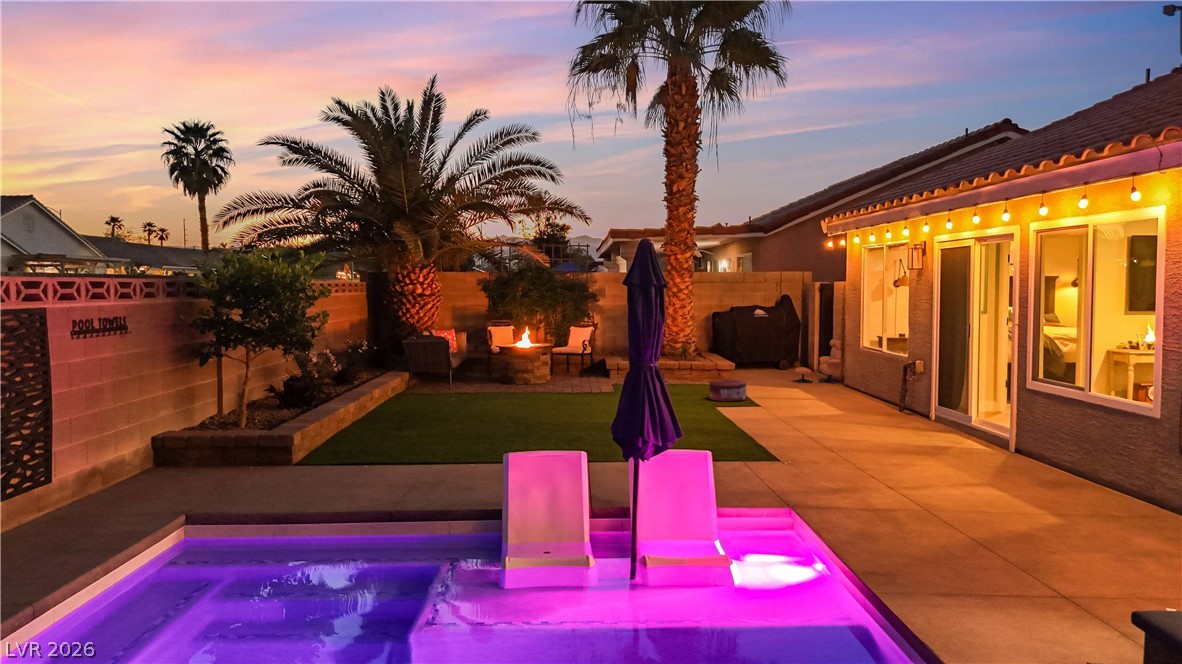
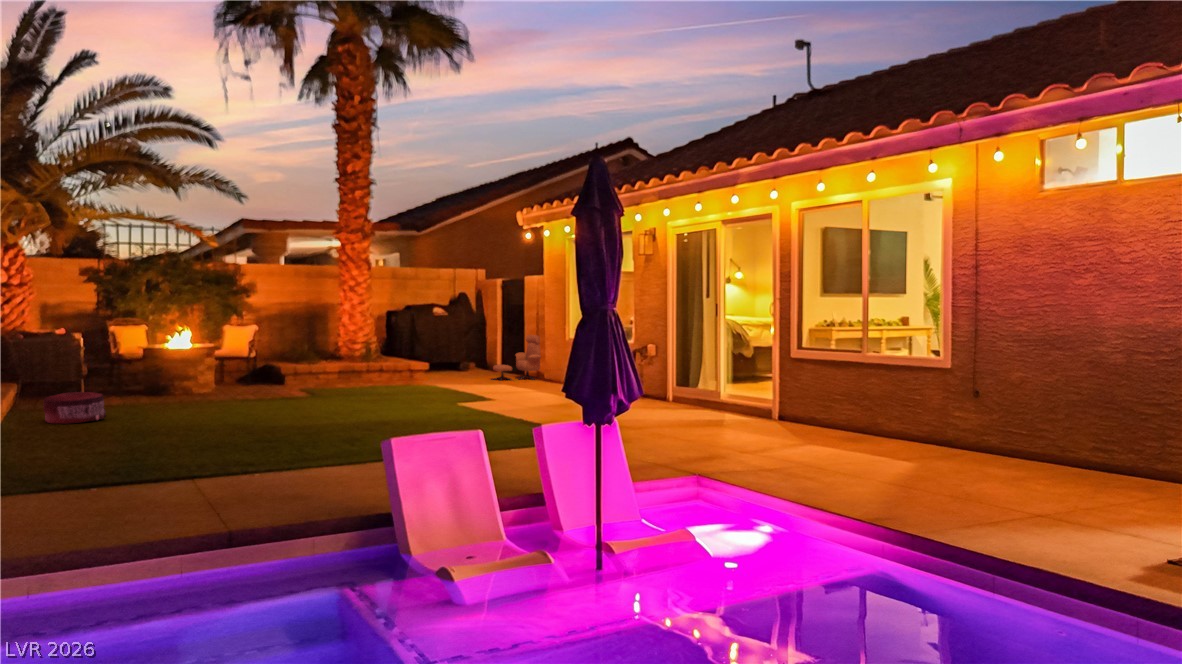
pouf: present [709,379,747,402] -> present [43,392,106,424]

